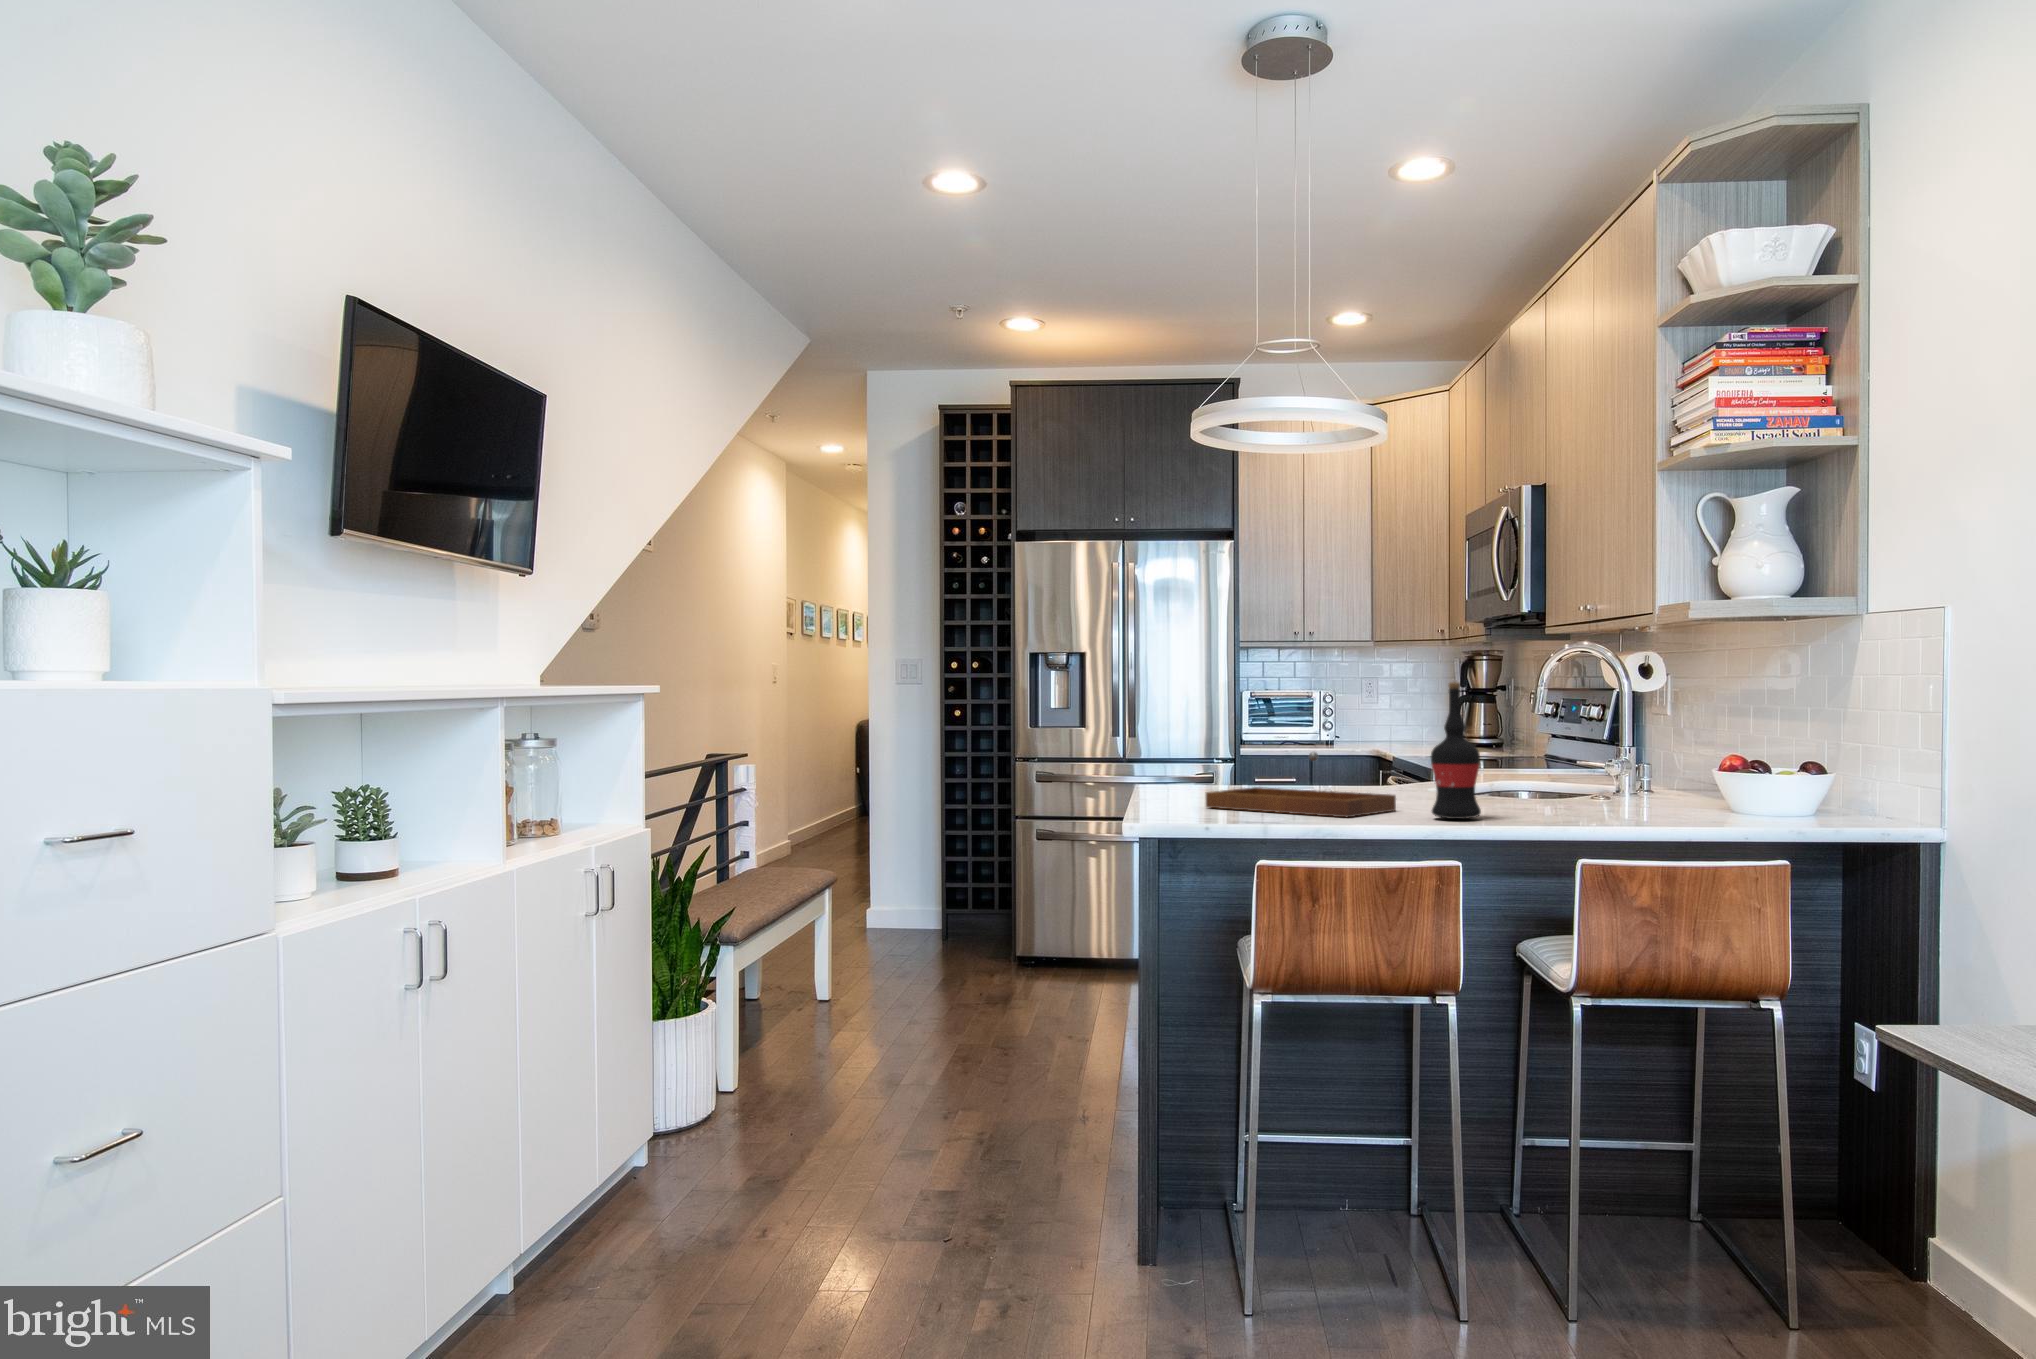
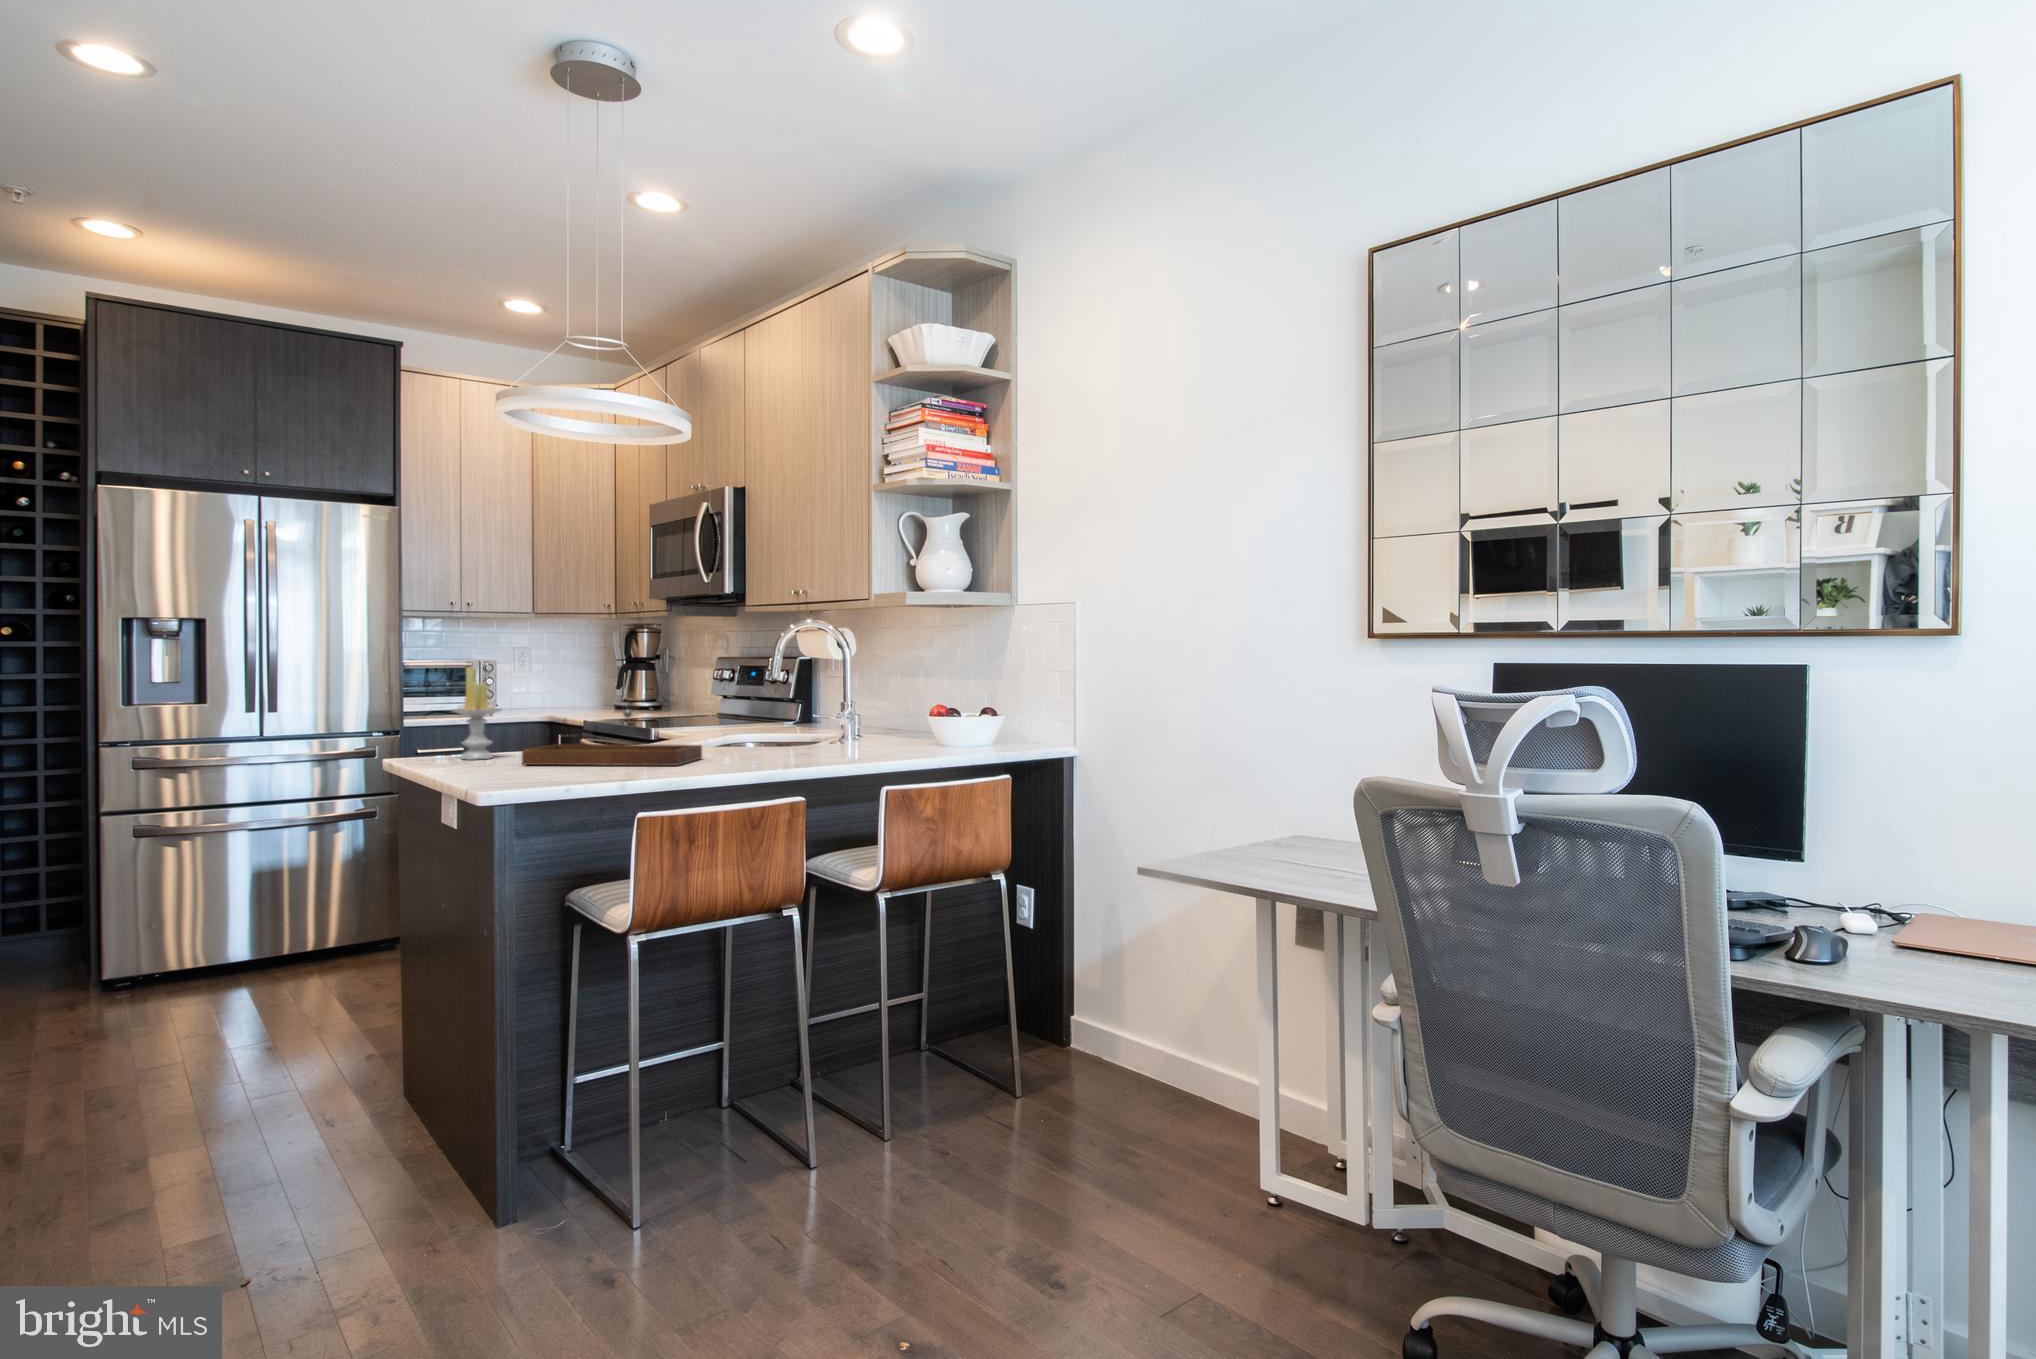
wine bottle: present [1431,682,1481,819] -> none [747,648,787,762]
candle: none [1163,705,1211,799] -> present [452,667,502,760]

